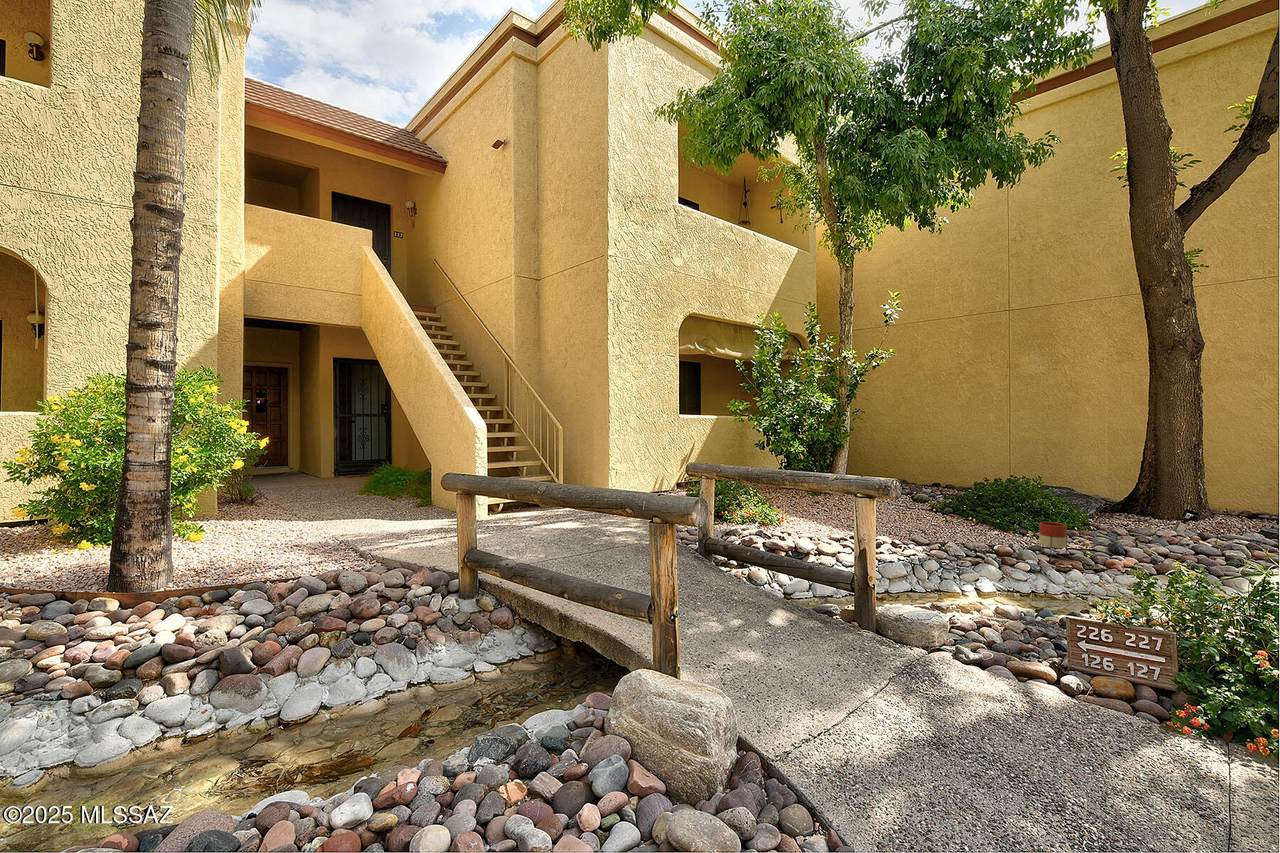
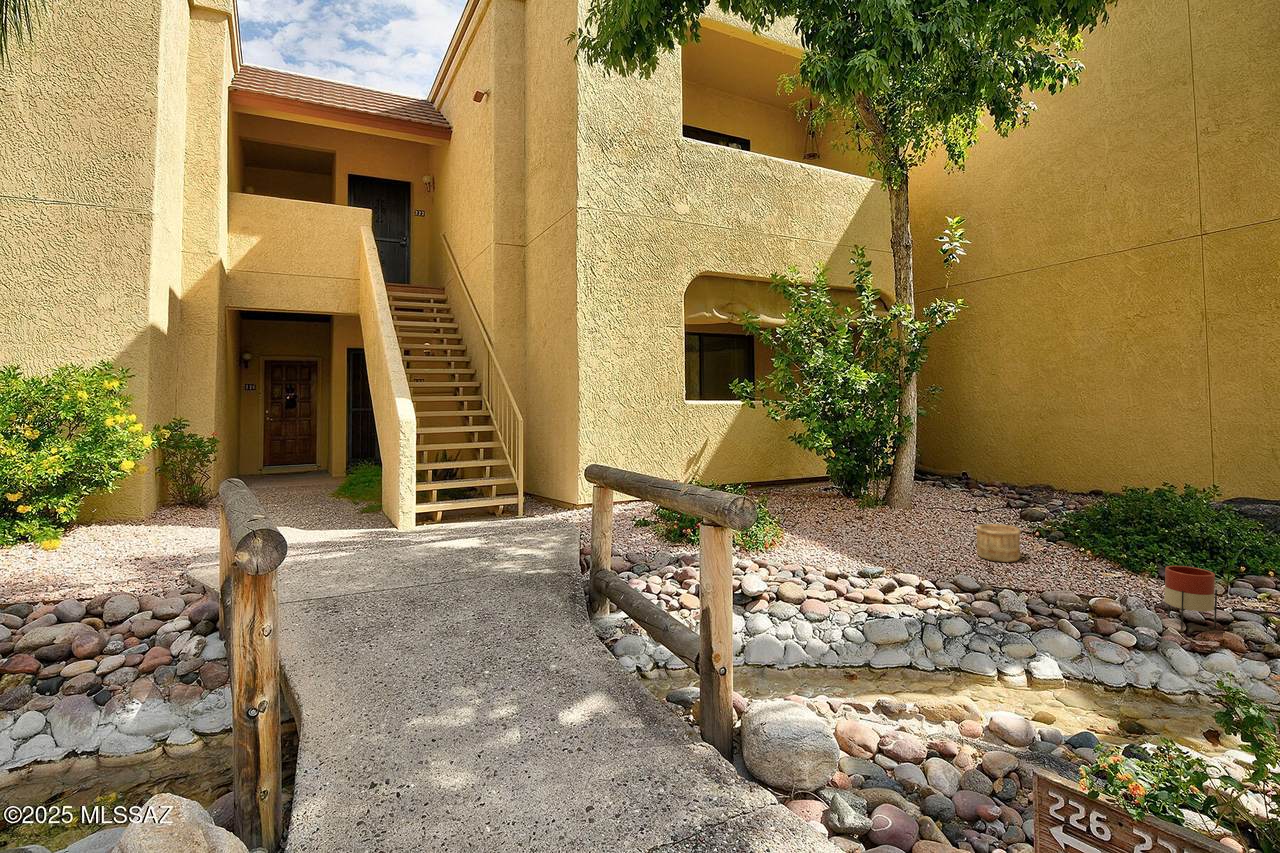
wooden bucket: none [908,503,938,528] -> present [976,524,1021,562]

